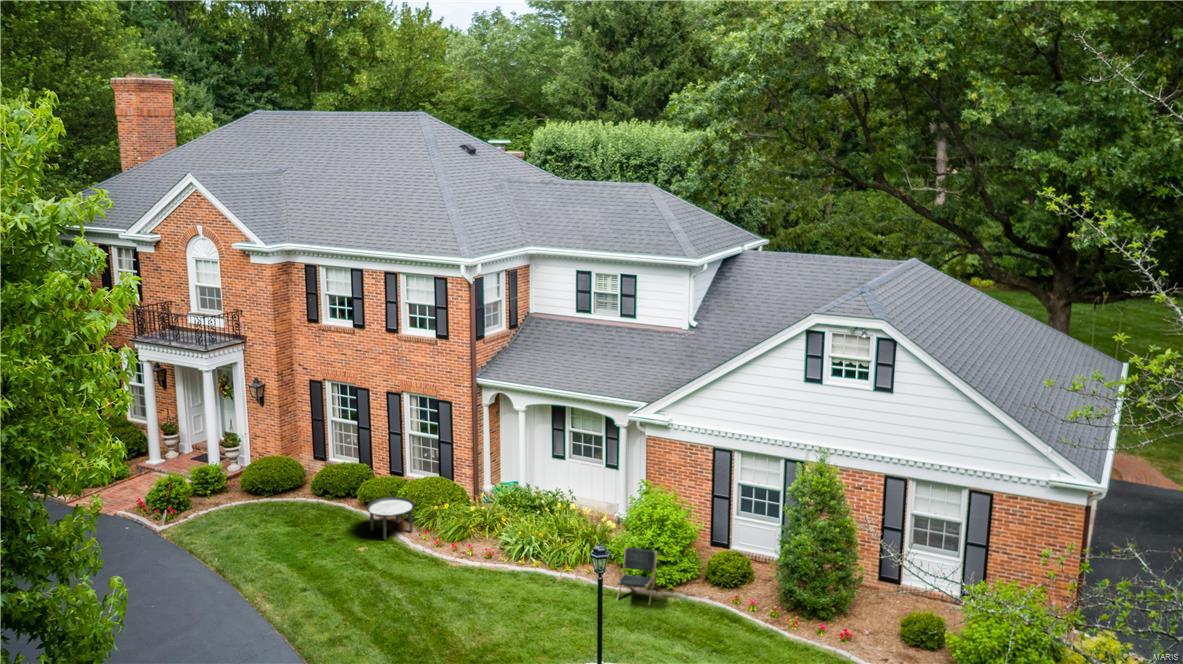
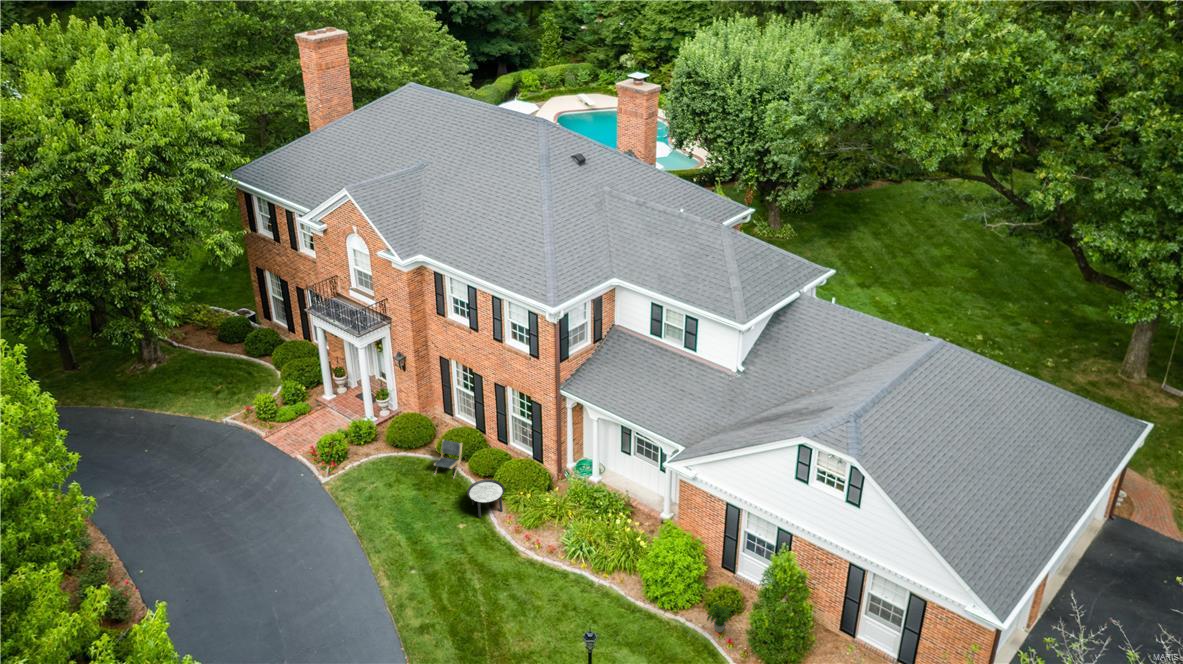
lounge chair: present [617,547,658,604] -> present [434,440,462,477]
potted plant: none [717,565,751,602] -> present [707,604,733,632]

